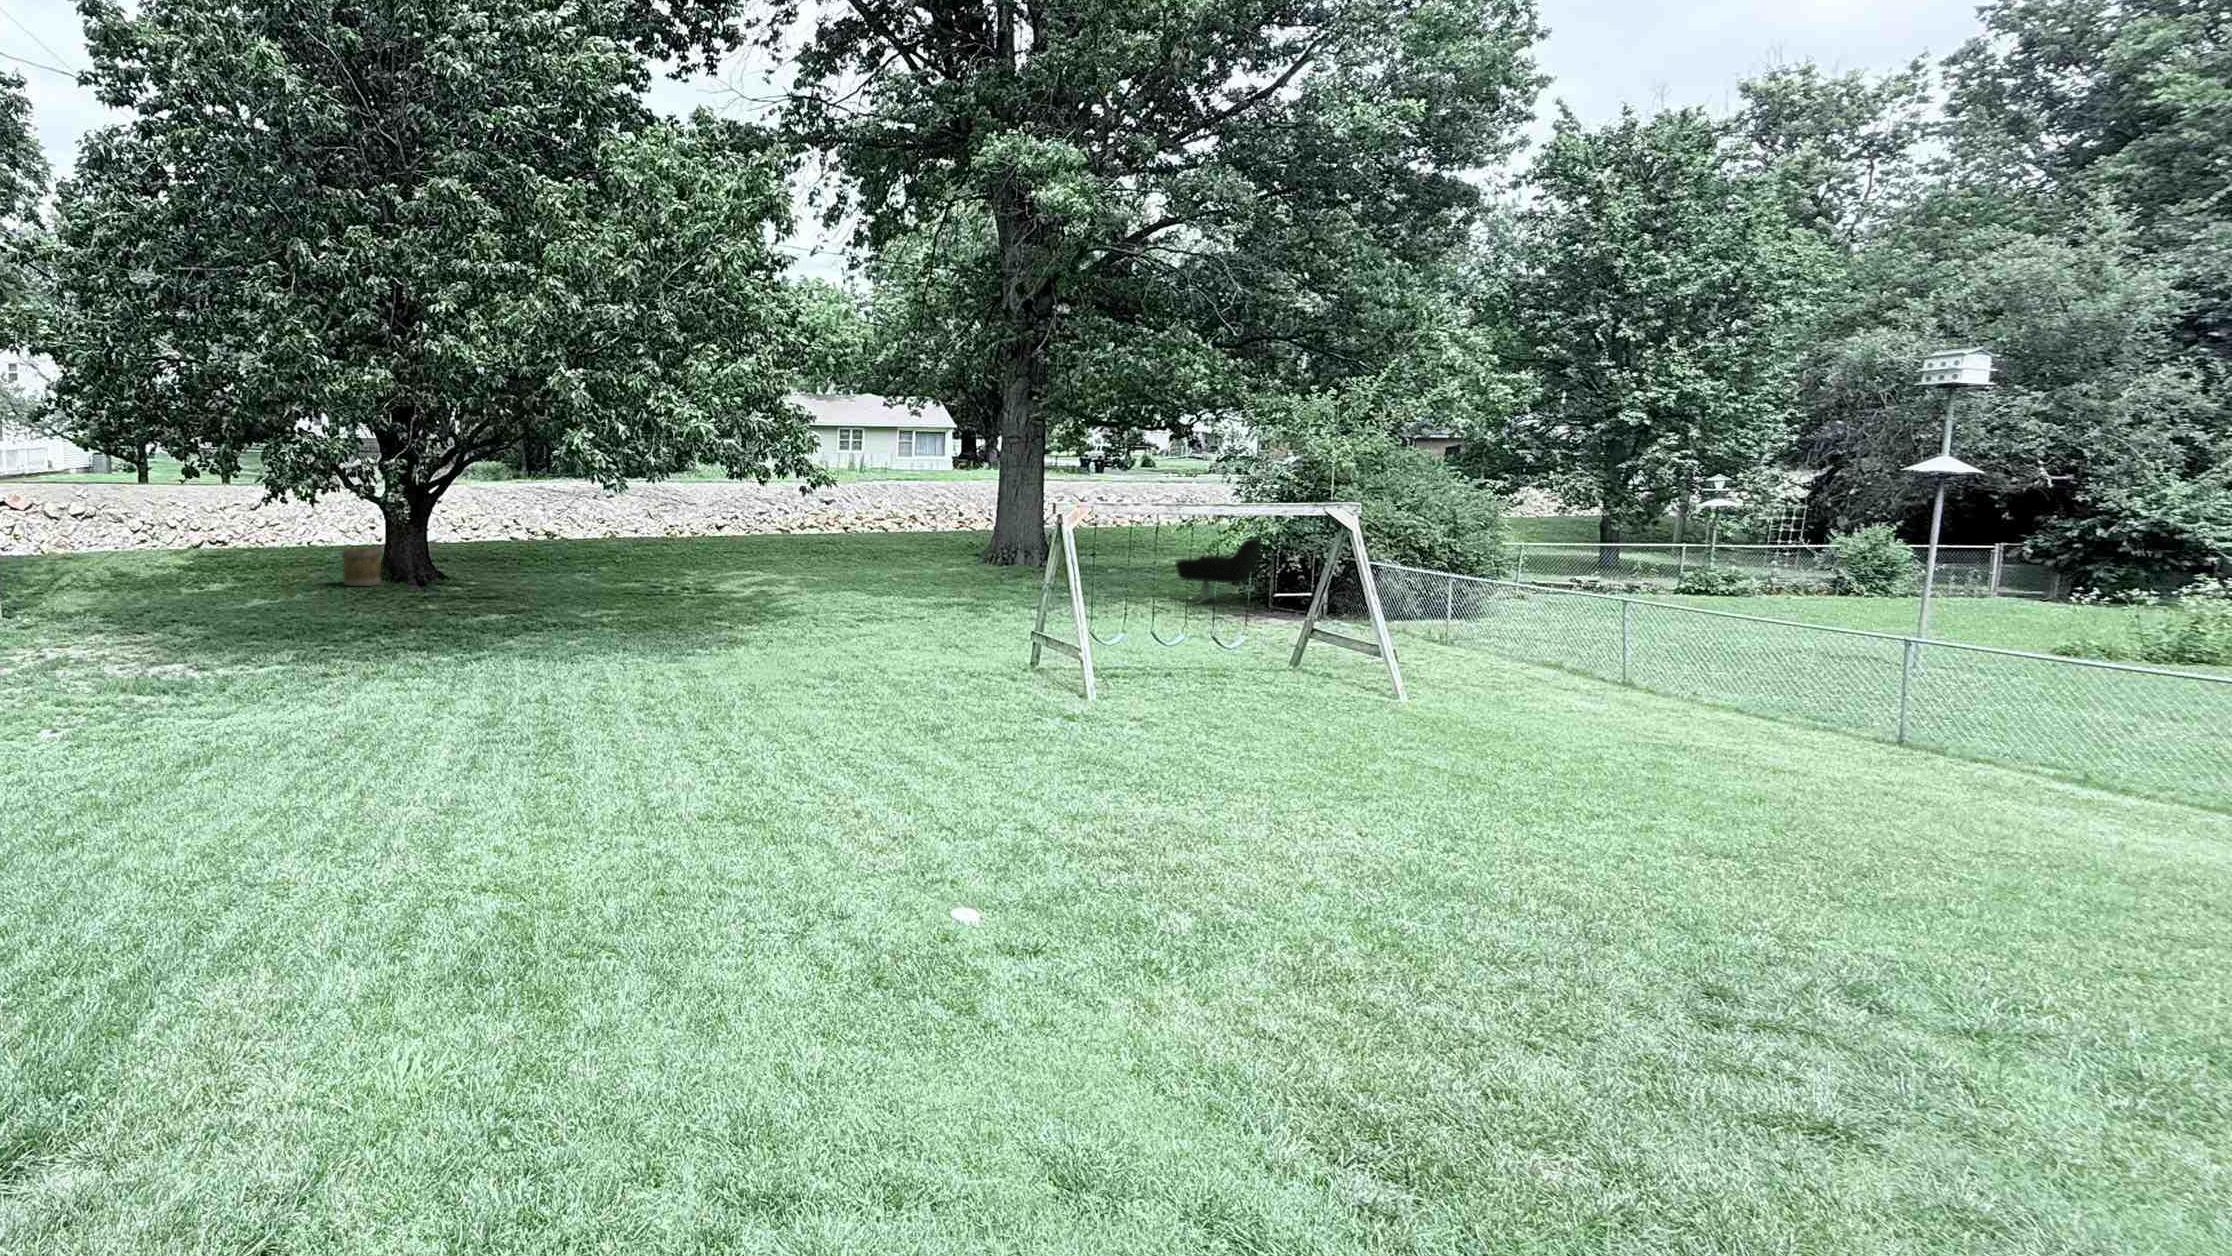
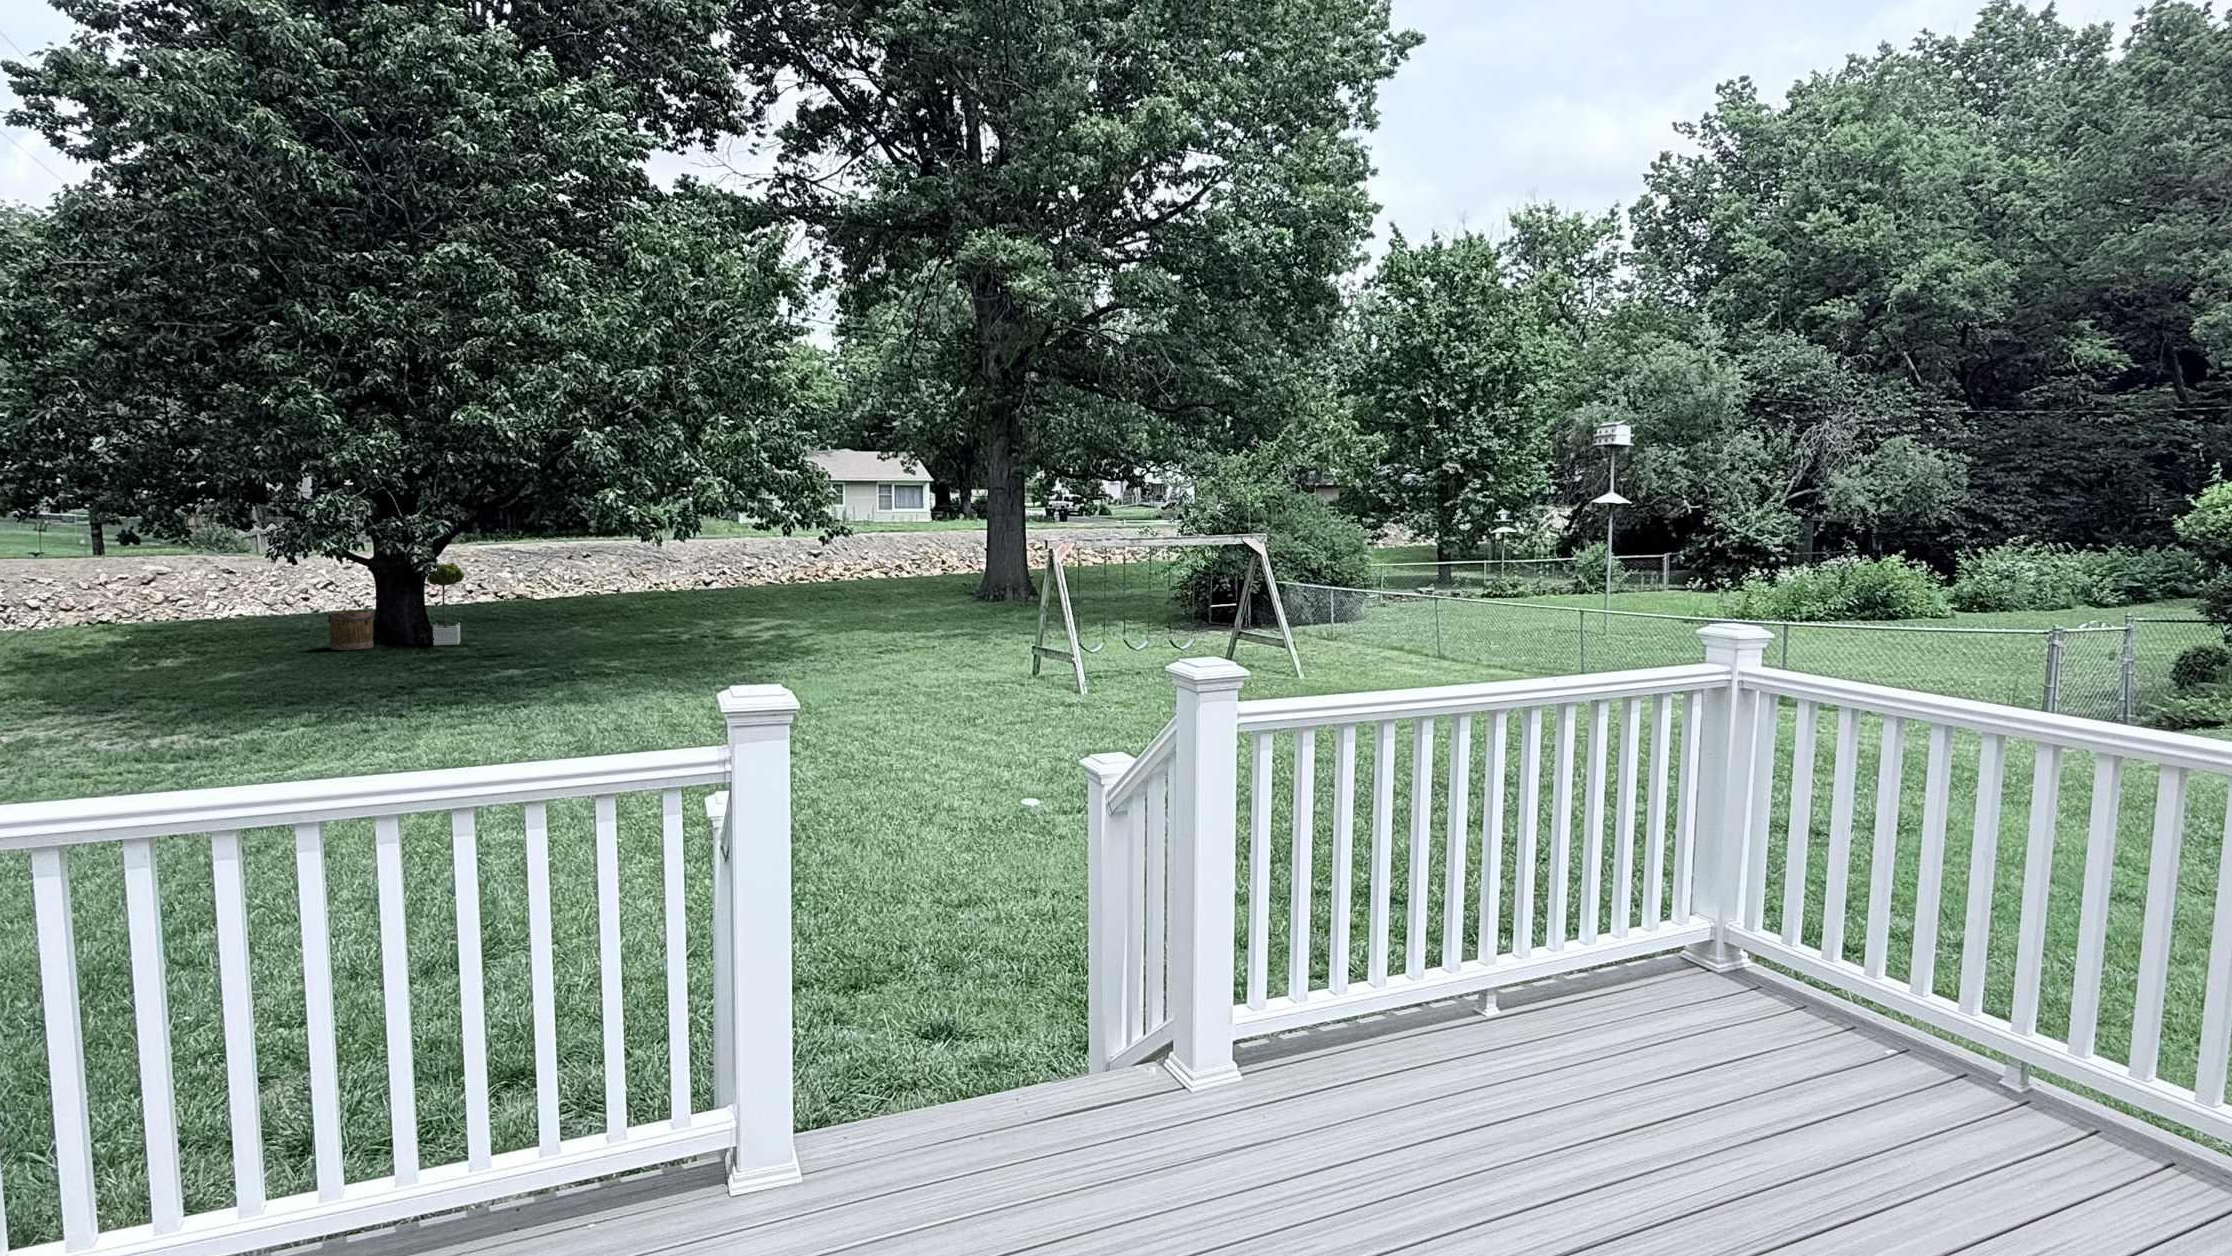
potted tree: none [426,504,460,586] -> present [426,562,464,645]
lounge chair: present [1175,537,1262,603] -> none [1135,565,1206,622]

